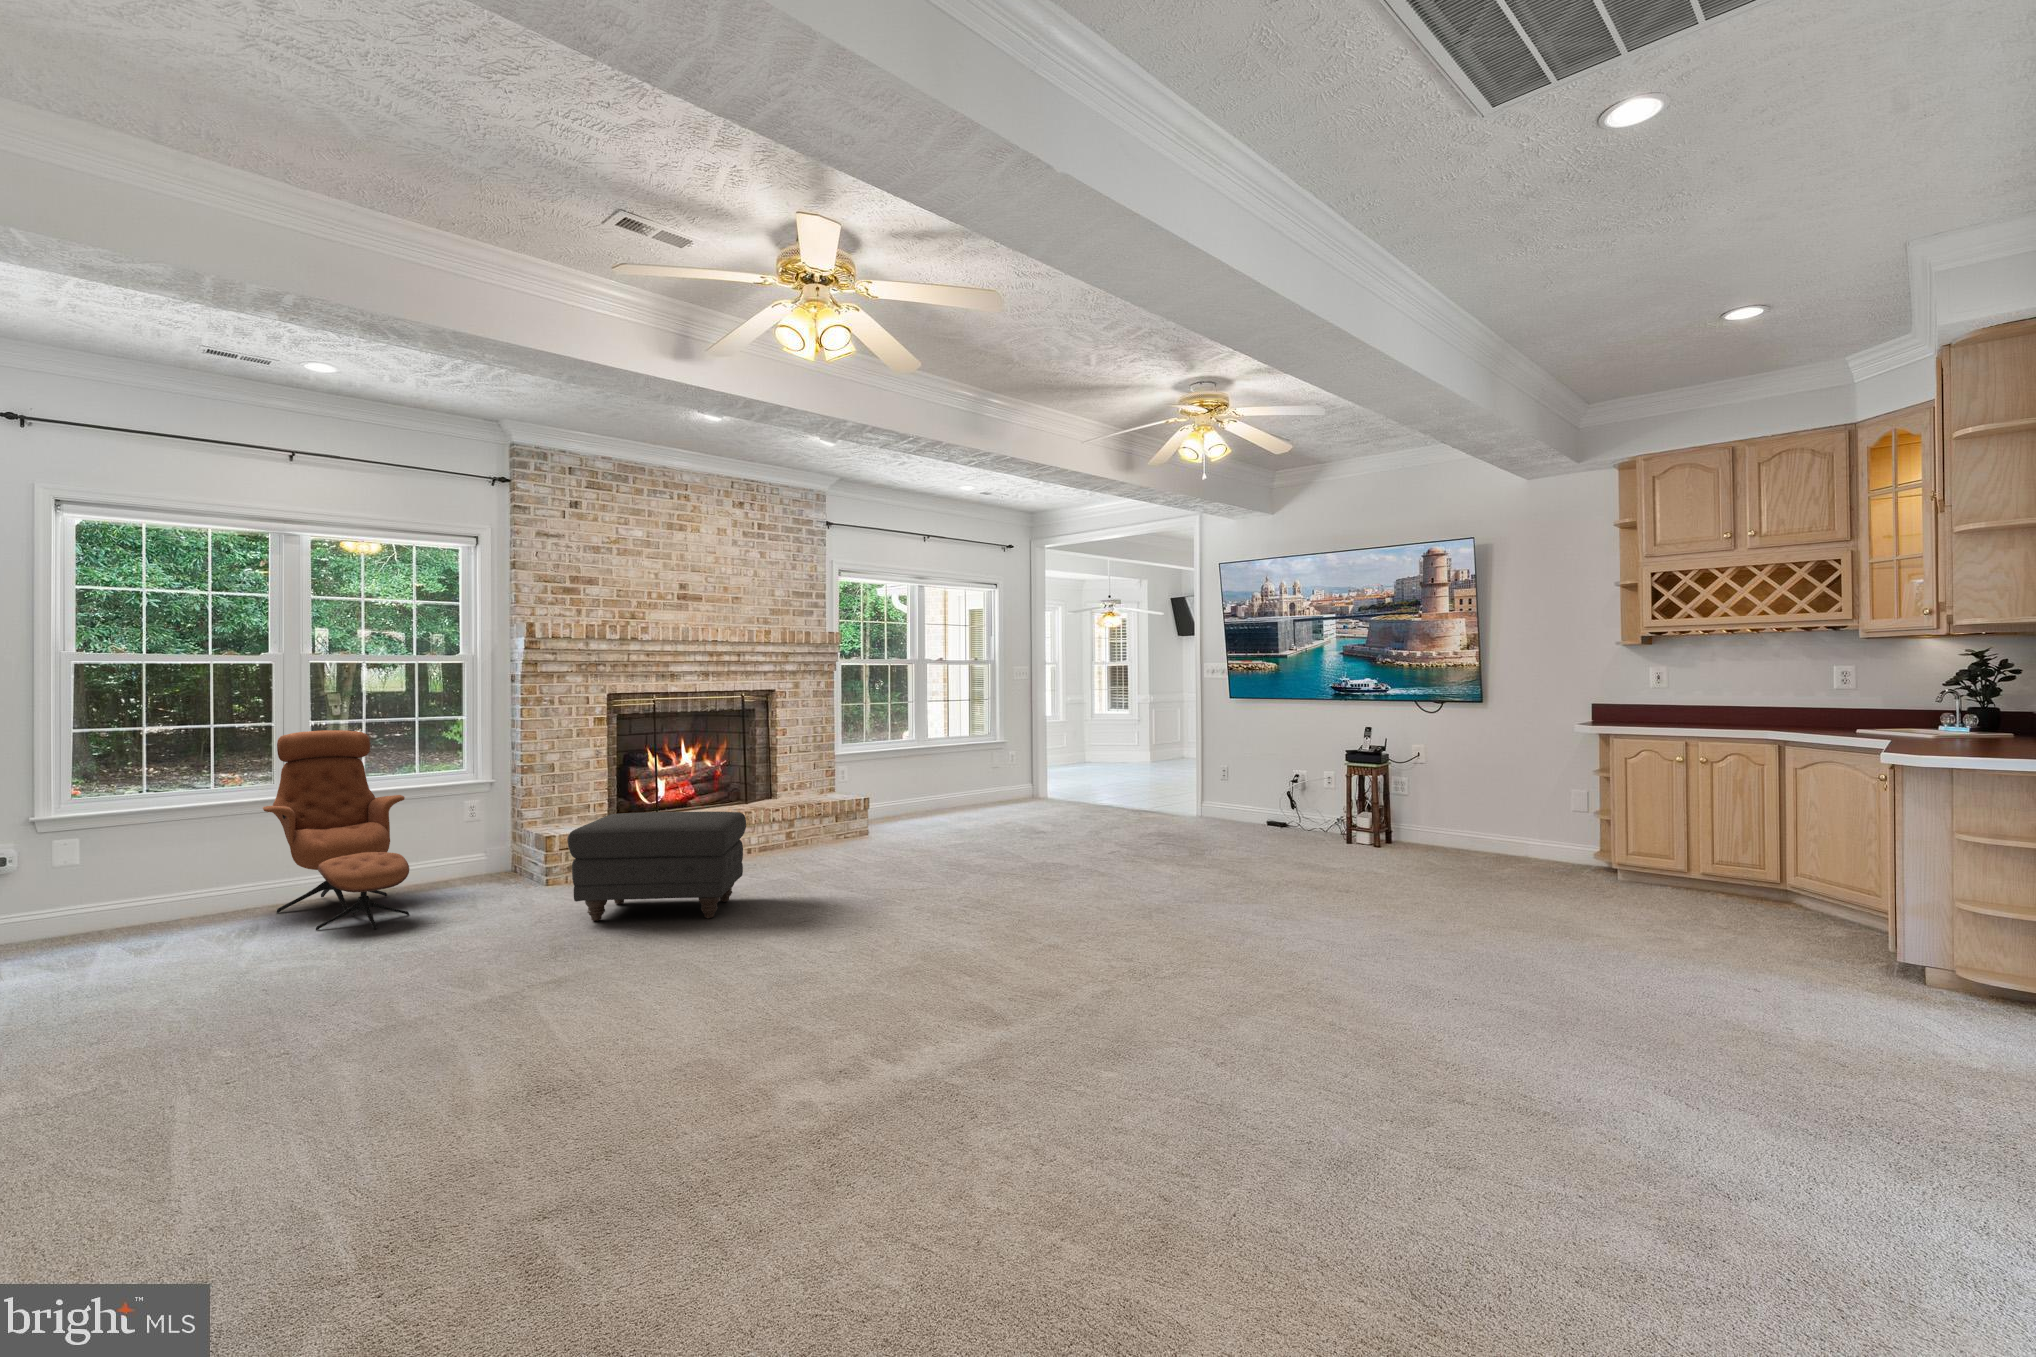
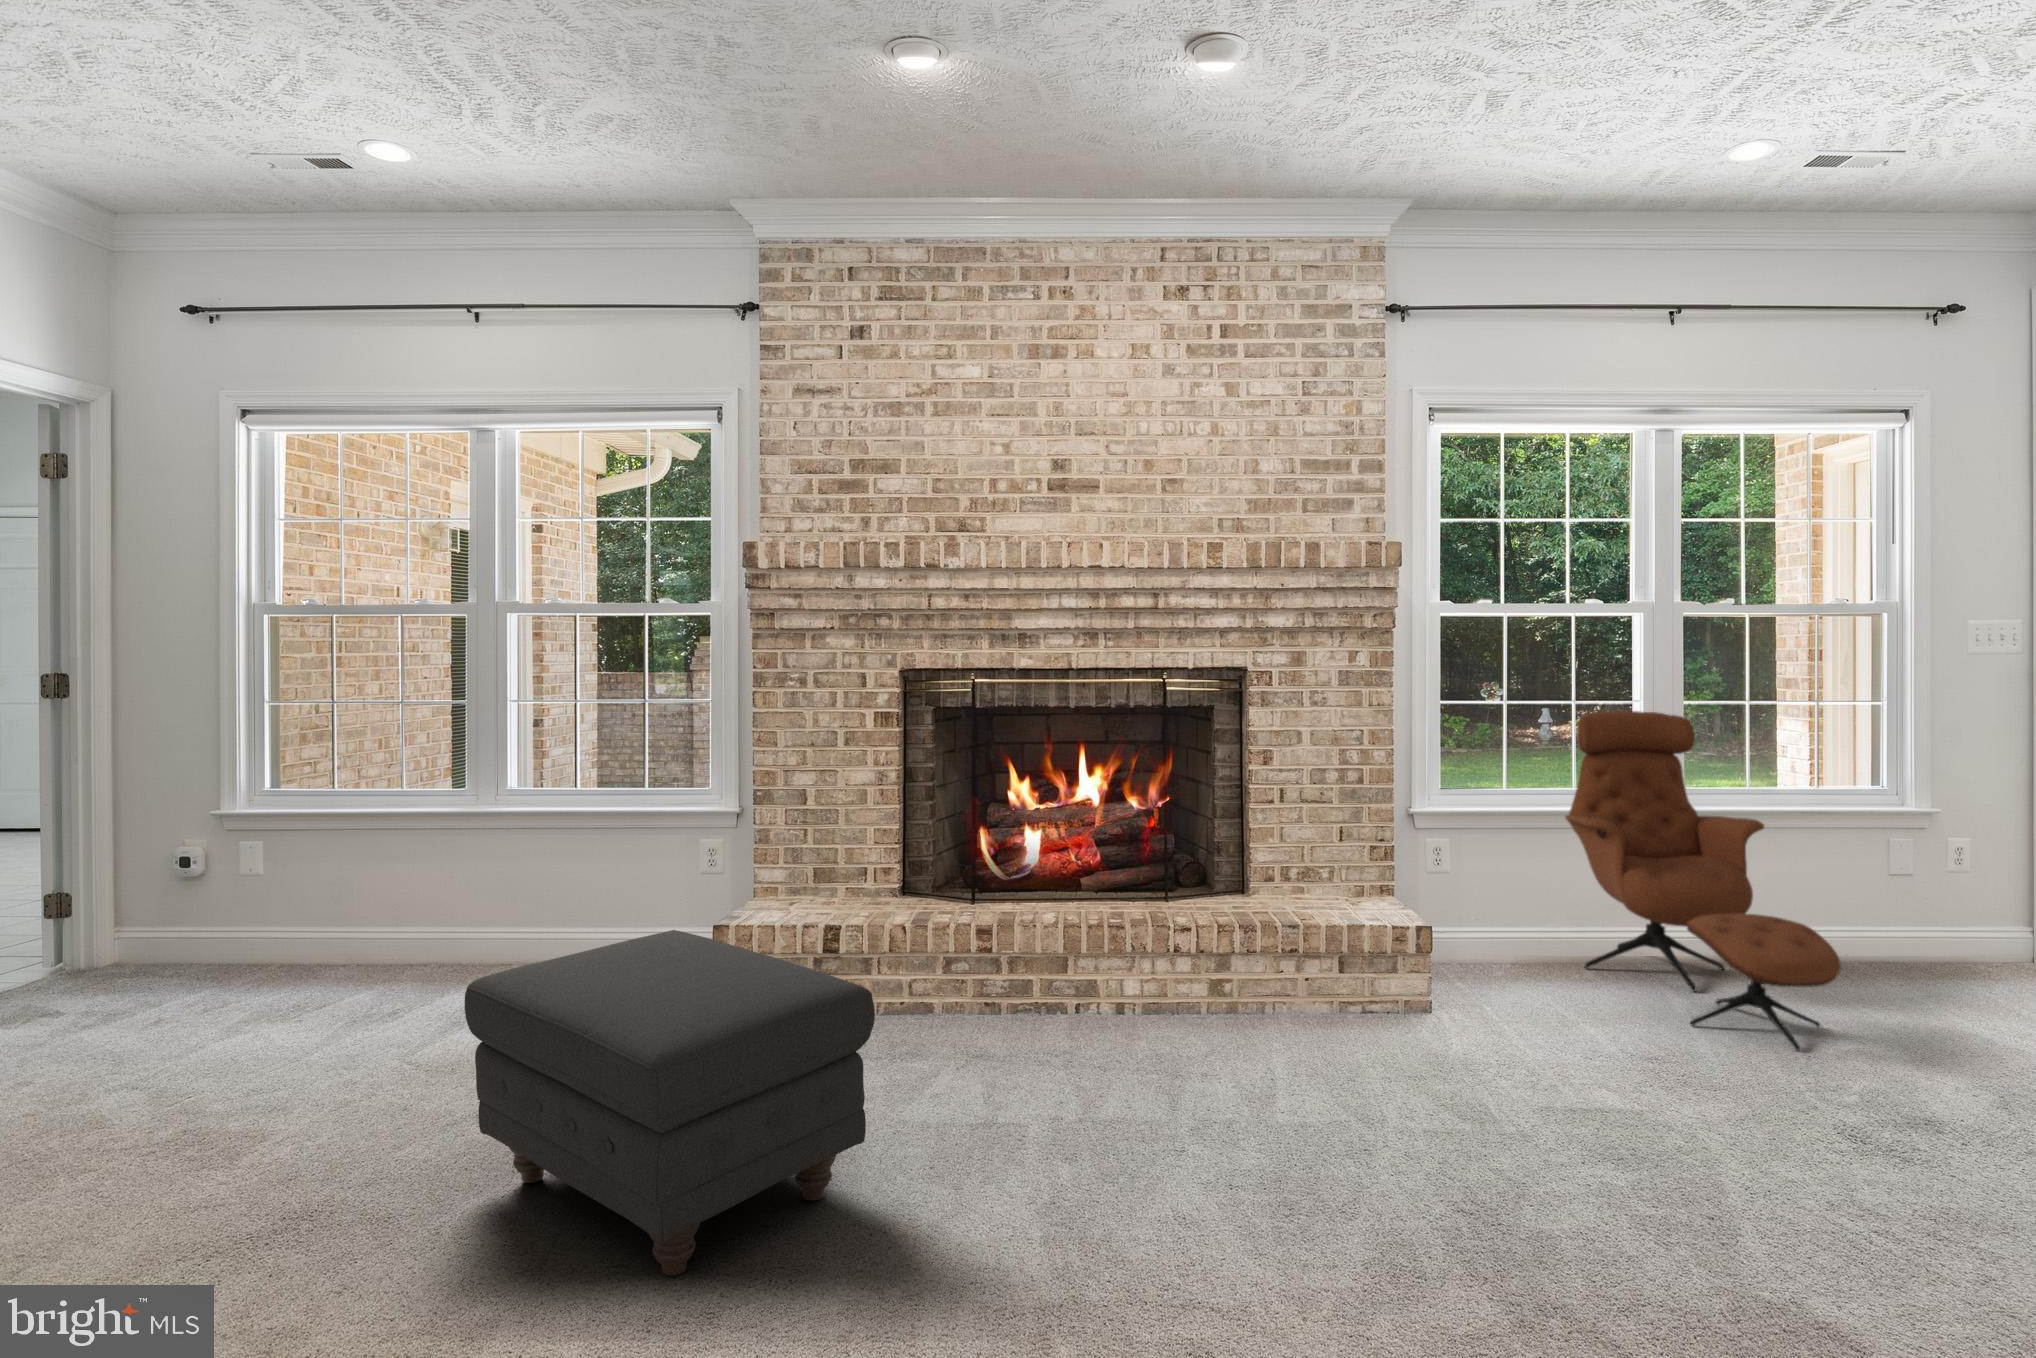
lounge chair: present [263,730,409,930] -> present [1565,711,1841,1051]

